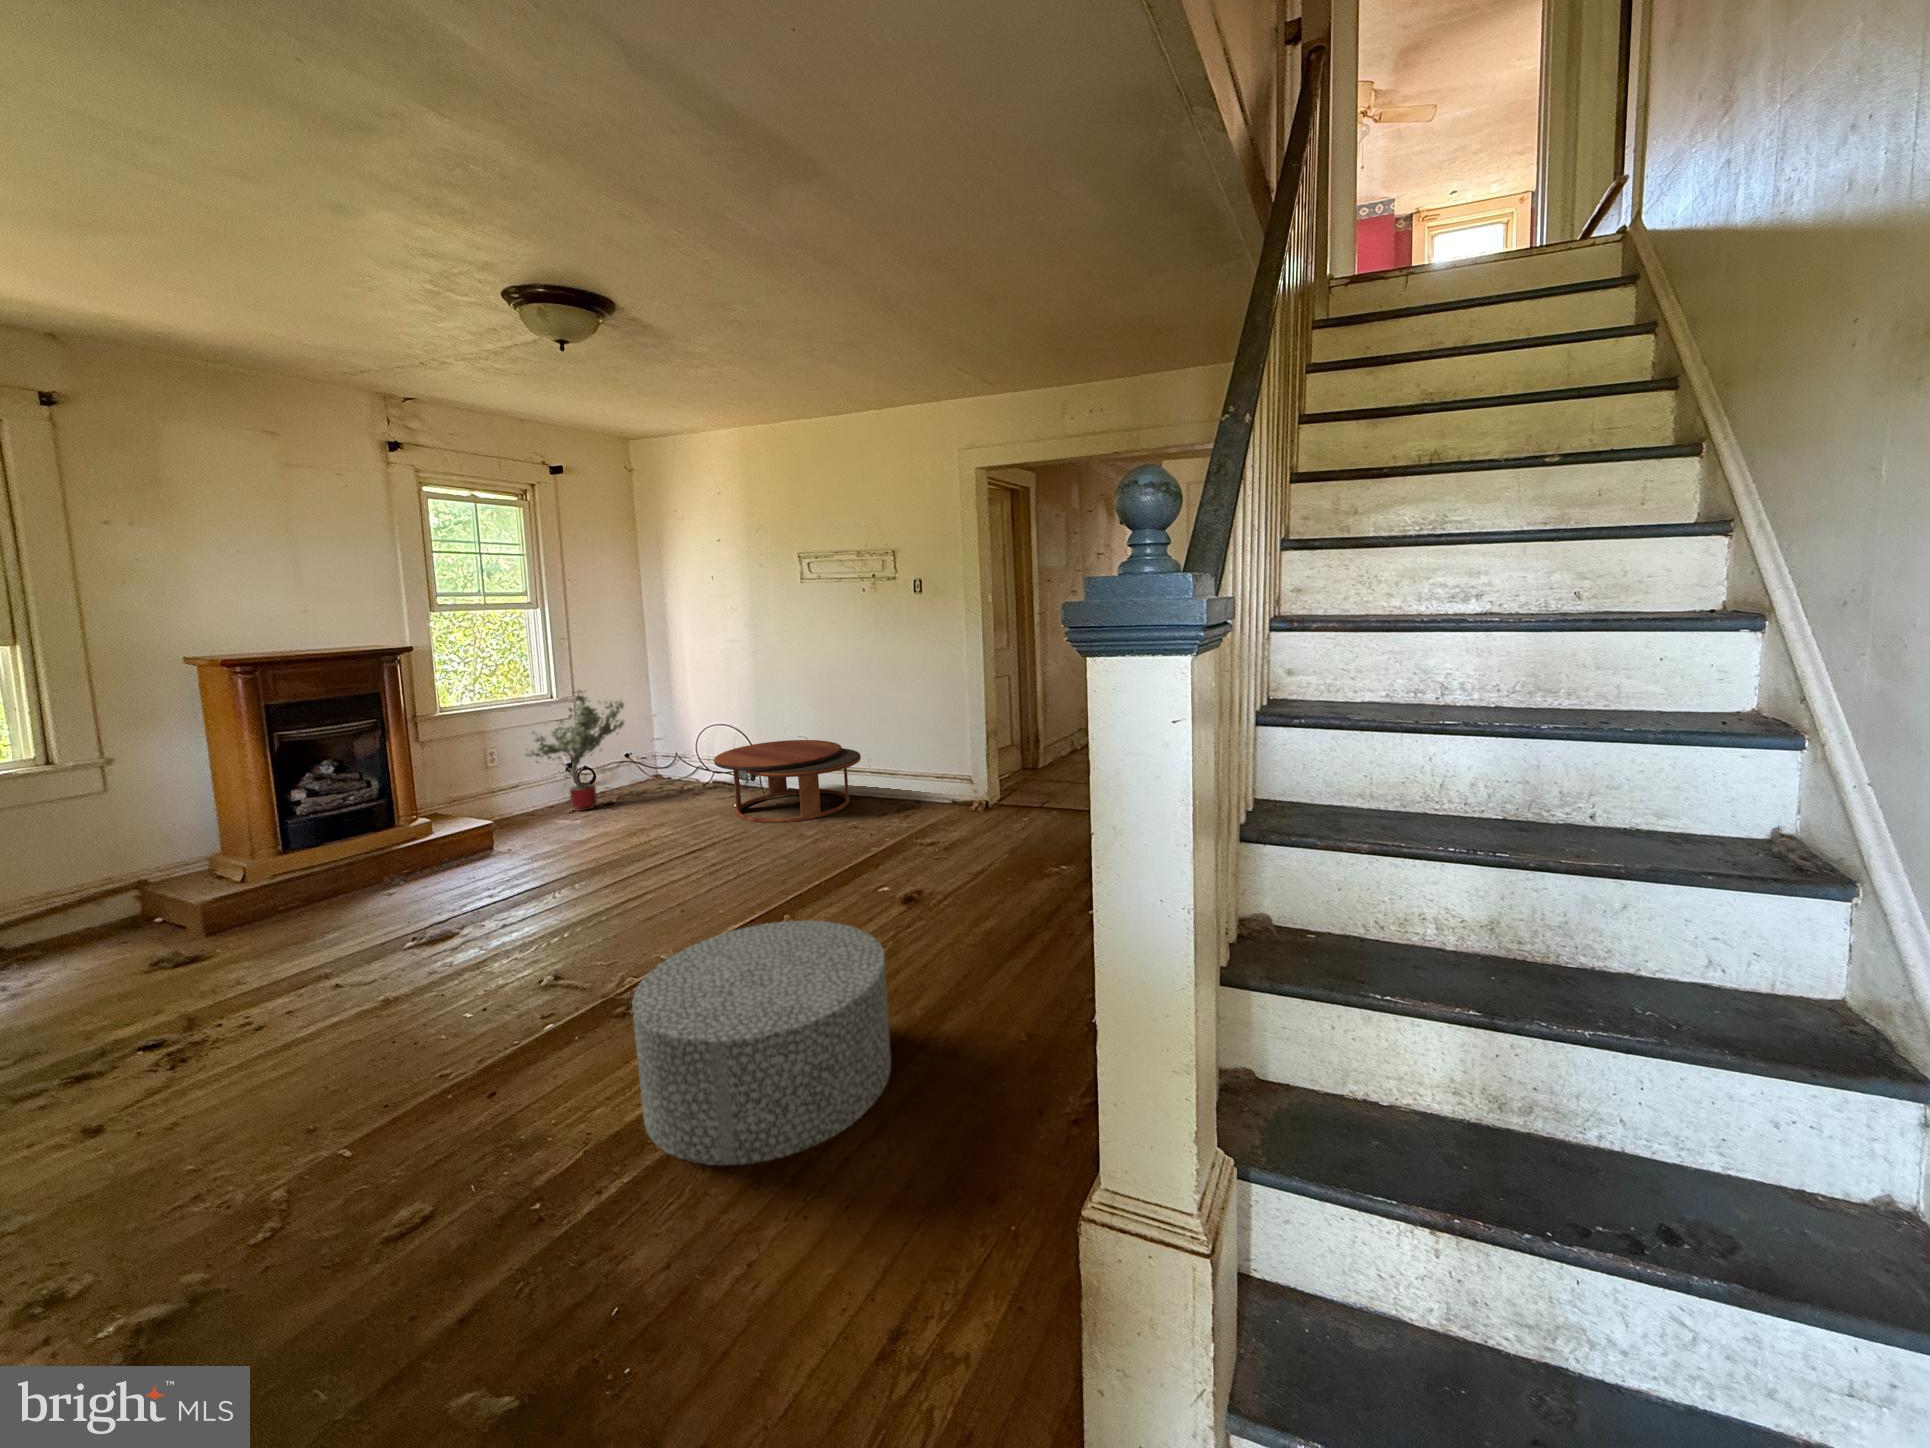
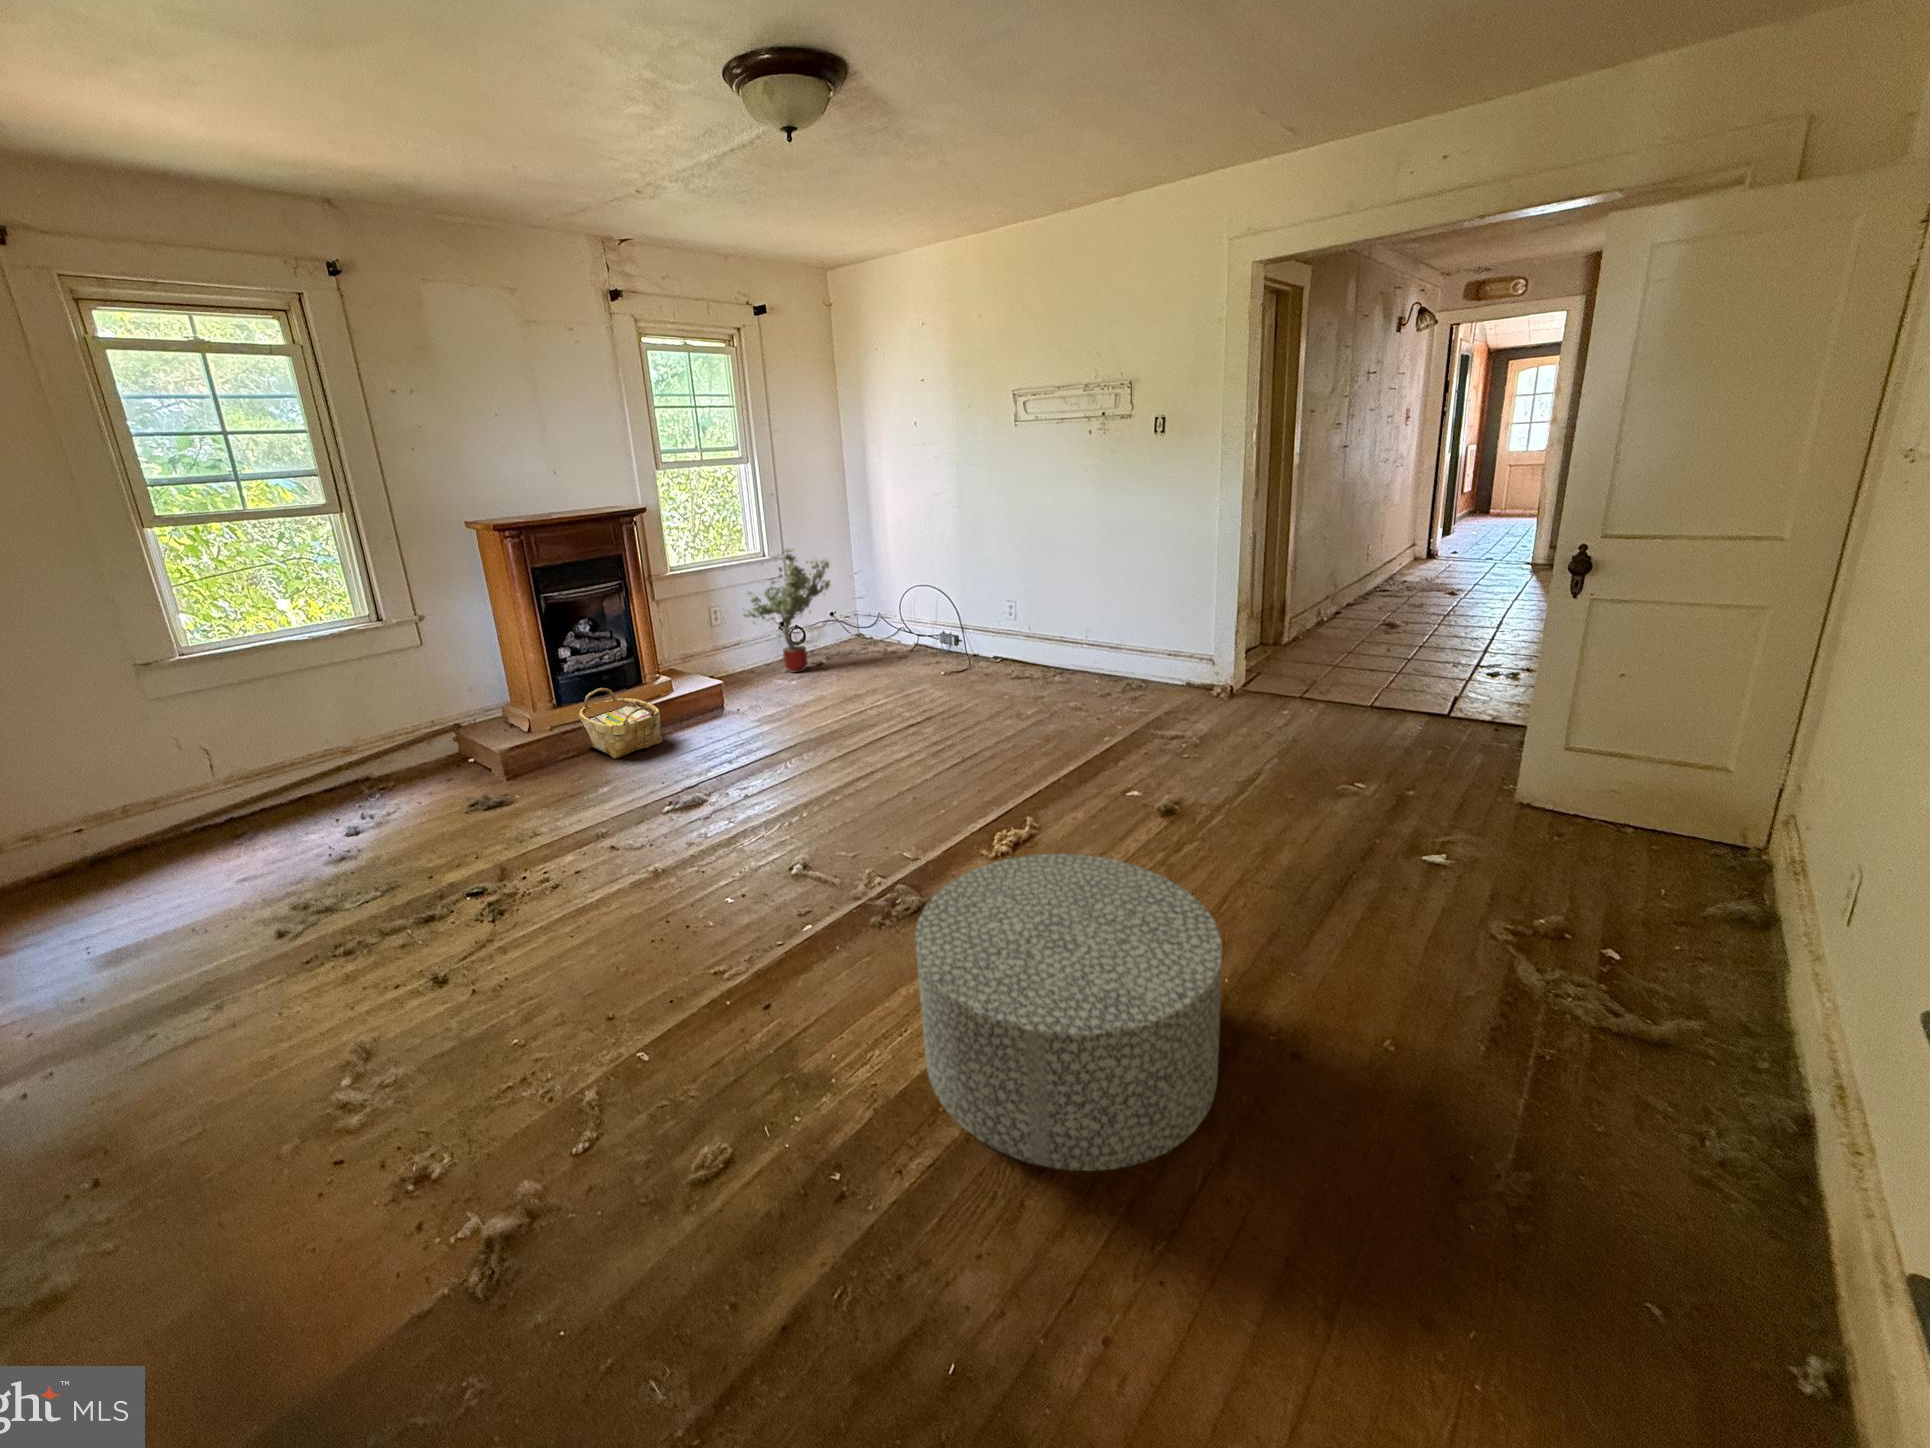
coffee table: present [714,740,861,823] -> none [923,606,1082,700]
woven basket: none [310,831,415,904] -> present [579,688,662,758]

